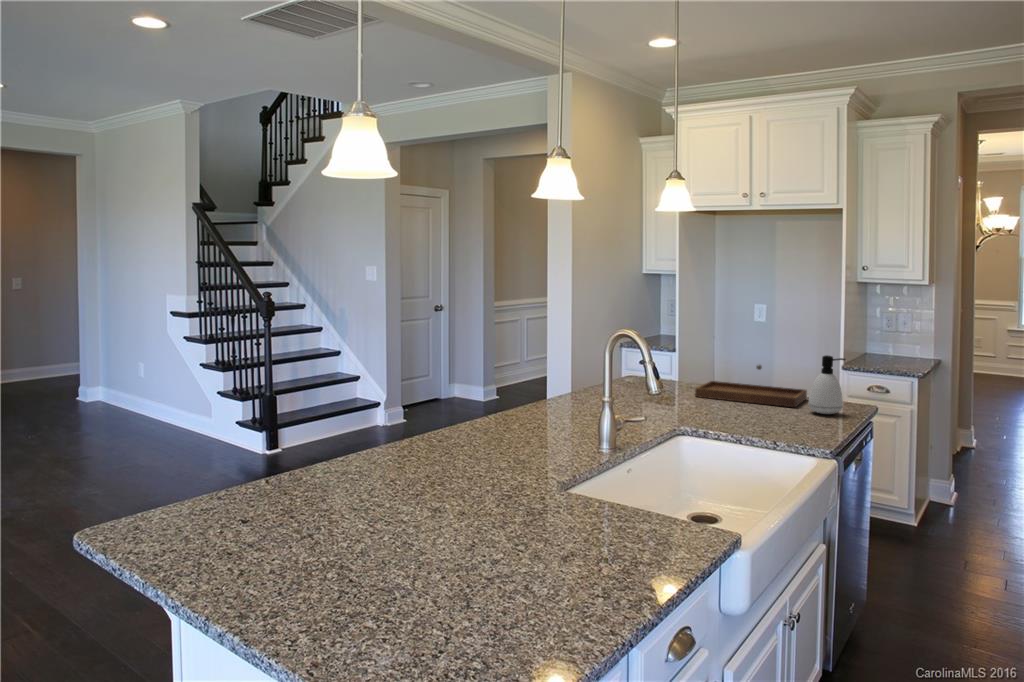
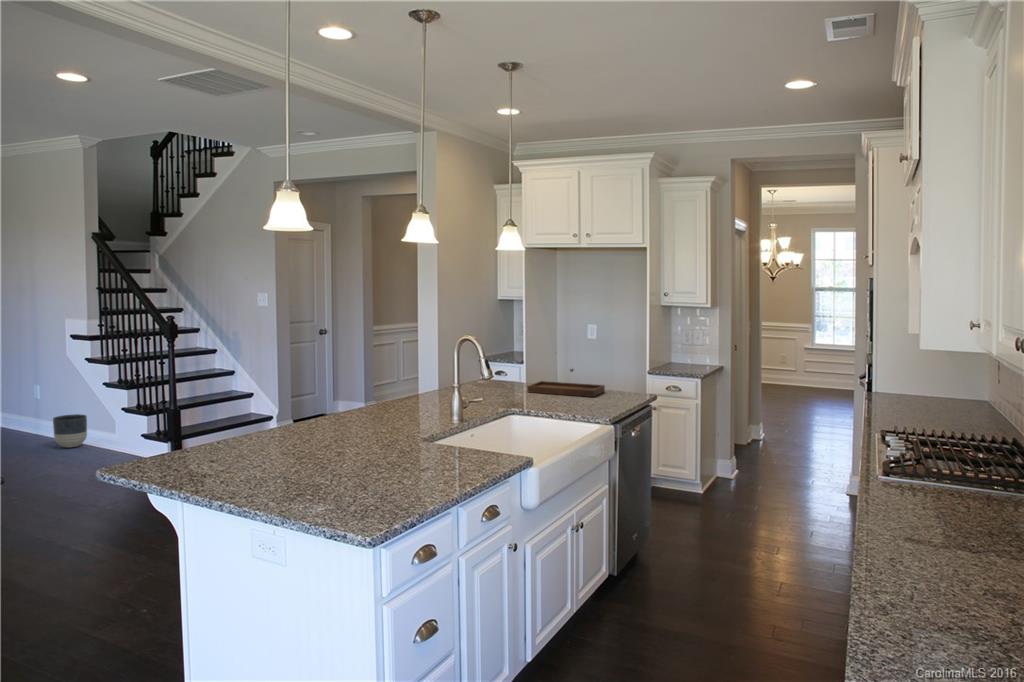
soap dispenser: present [809,356,845,414] -> none [601,360,623,400]
planter: none [149,397,184,433] -> present [53,414,87,448]

